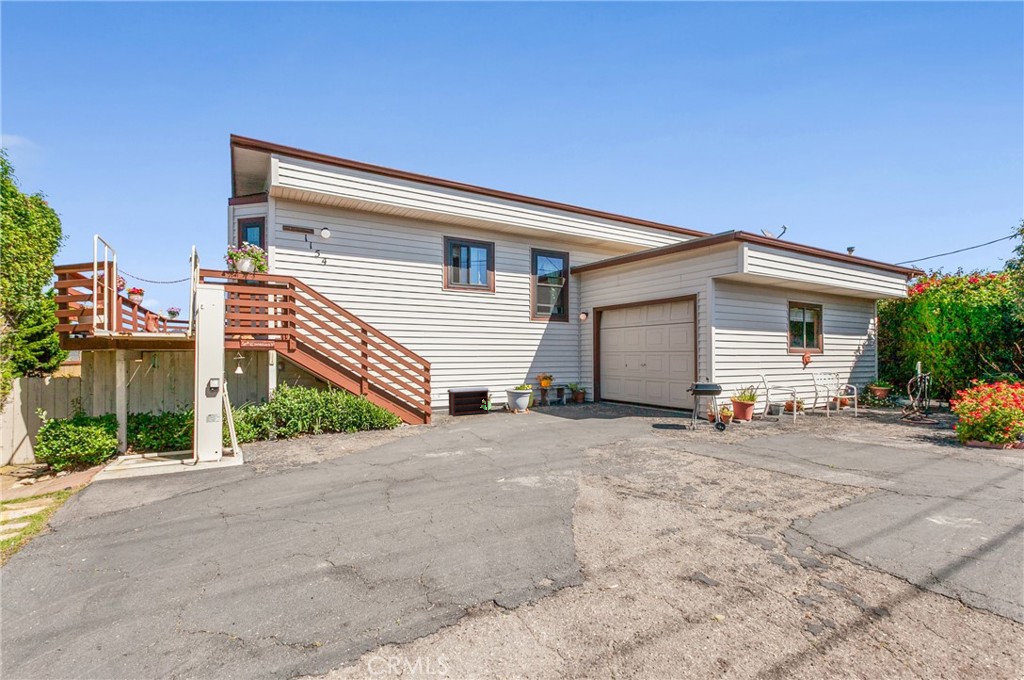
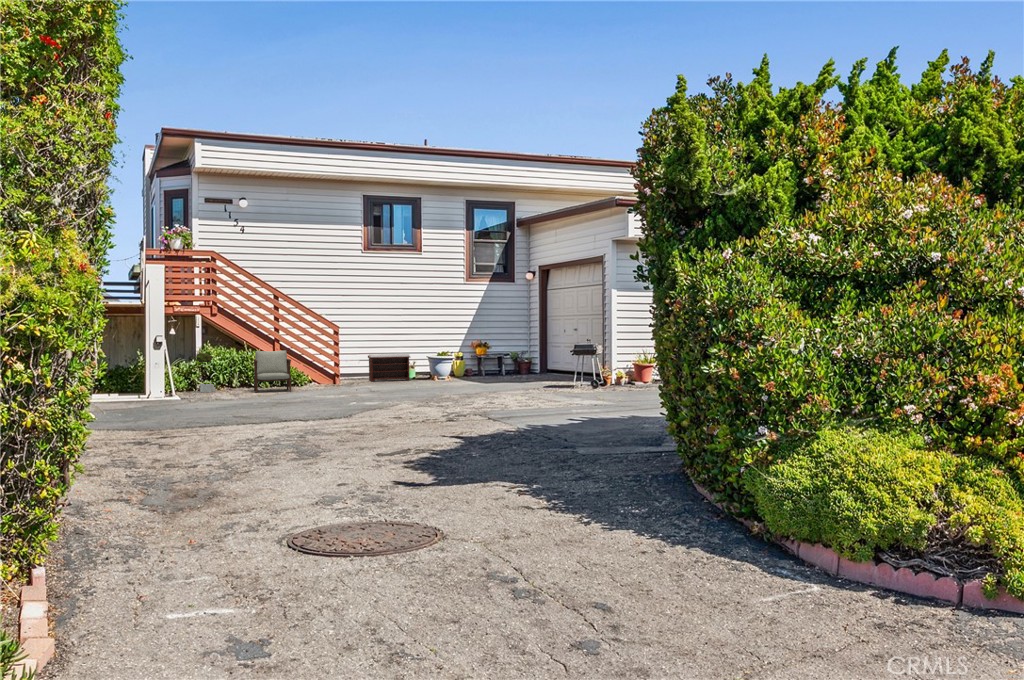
lounge chair: none [340,390,388,444] -> present [254,350,291,393]
potted tree: none [269,395,293,445] -> present [196,352,215,392]

